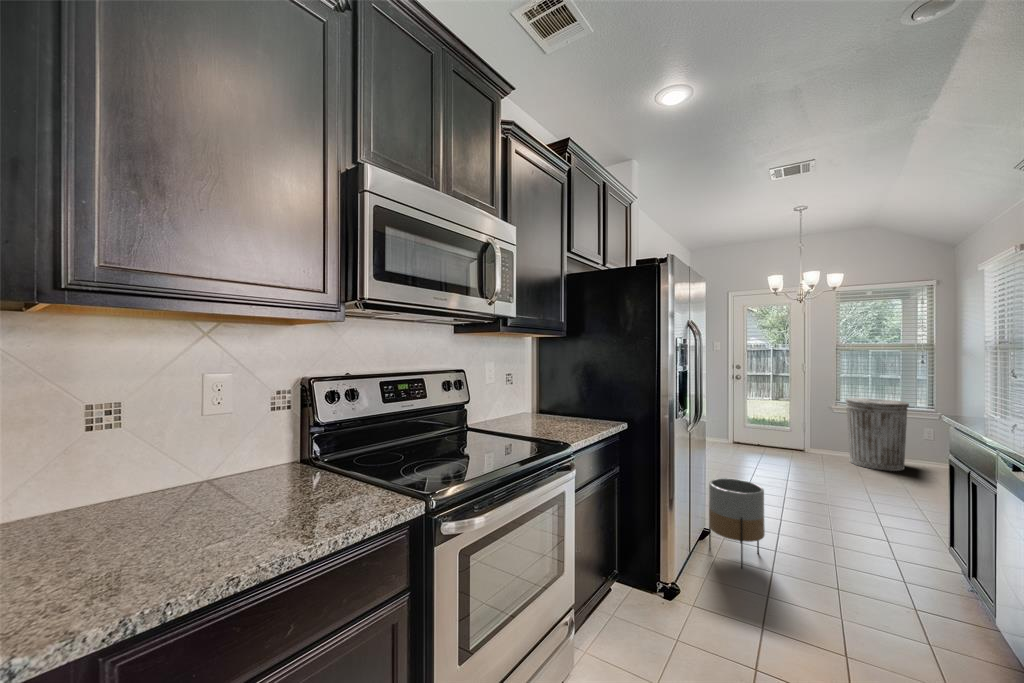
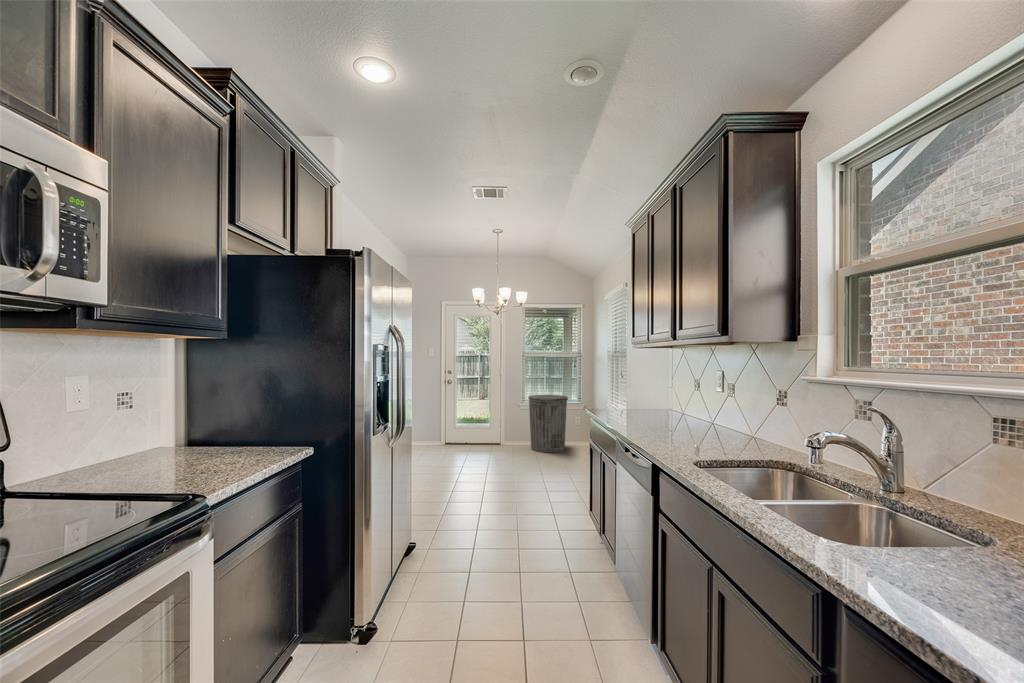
planter: present [709,478,765,568] -> none [411,488,462,581]

